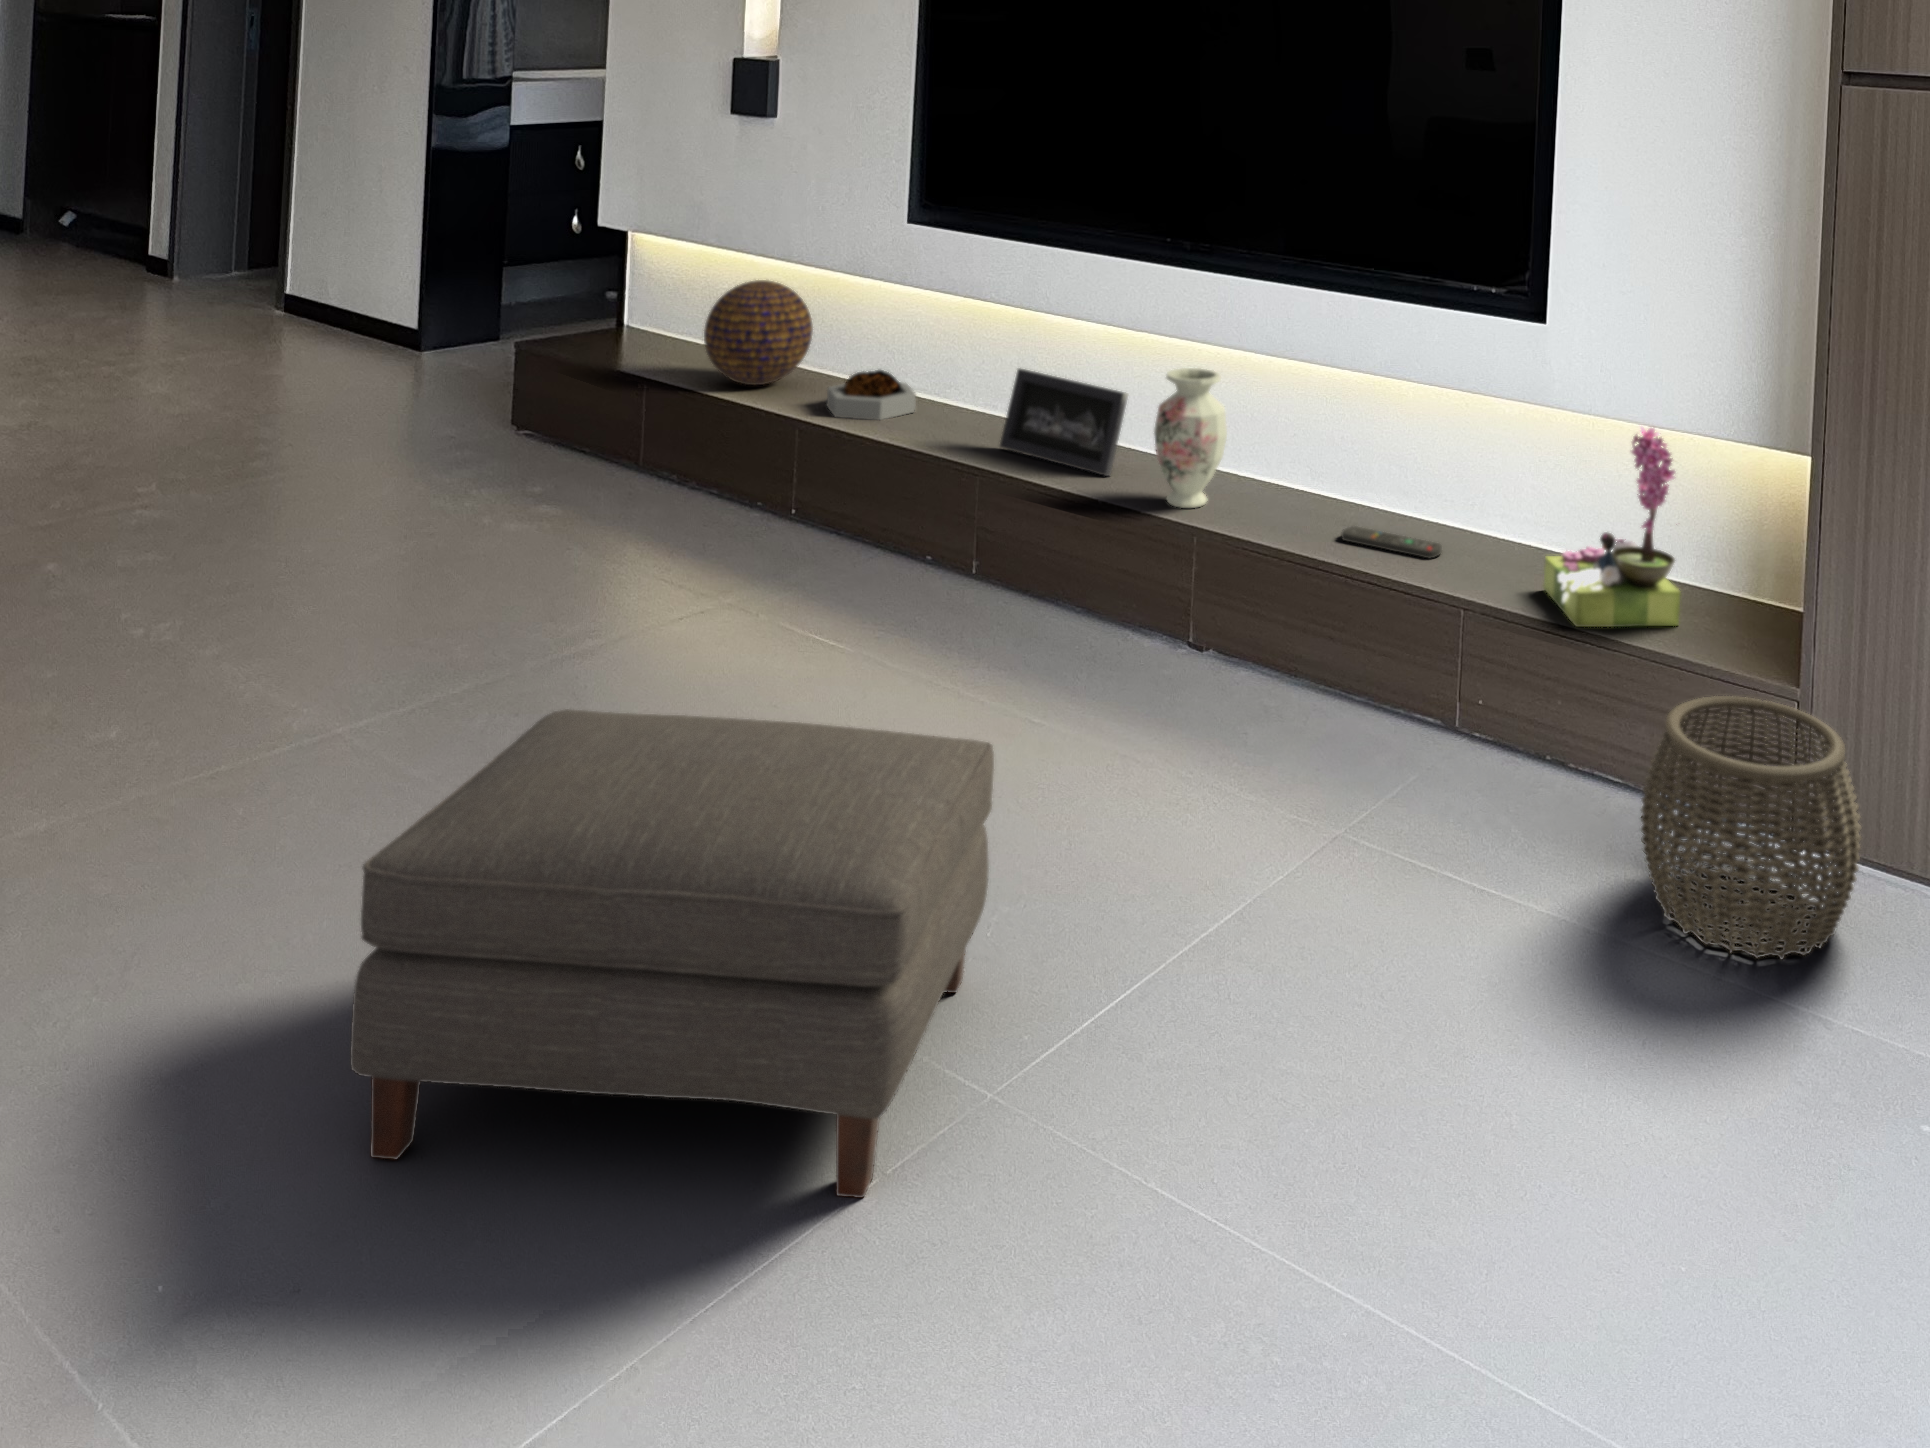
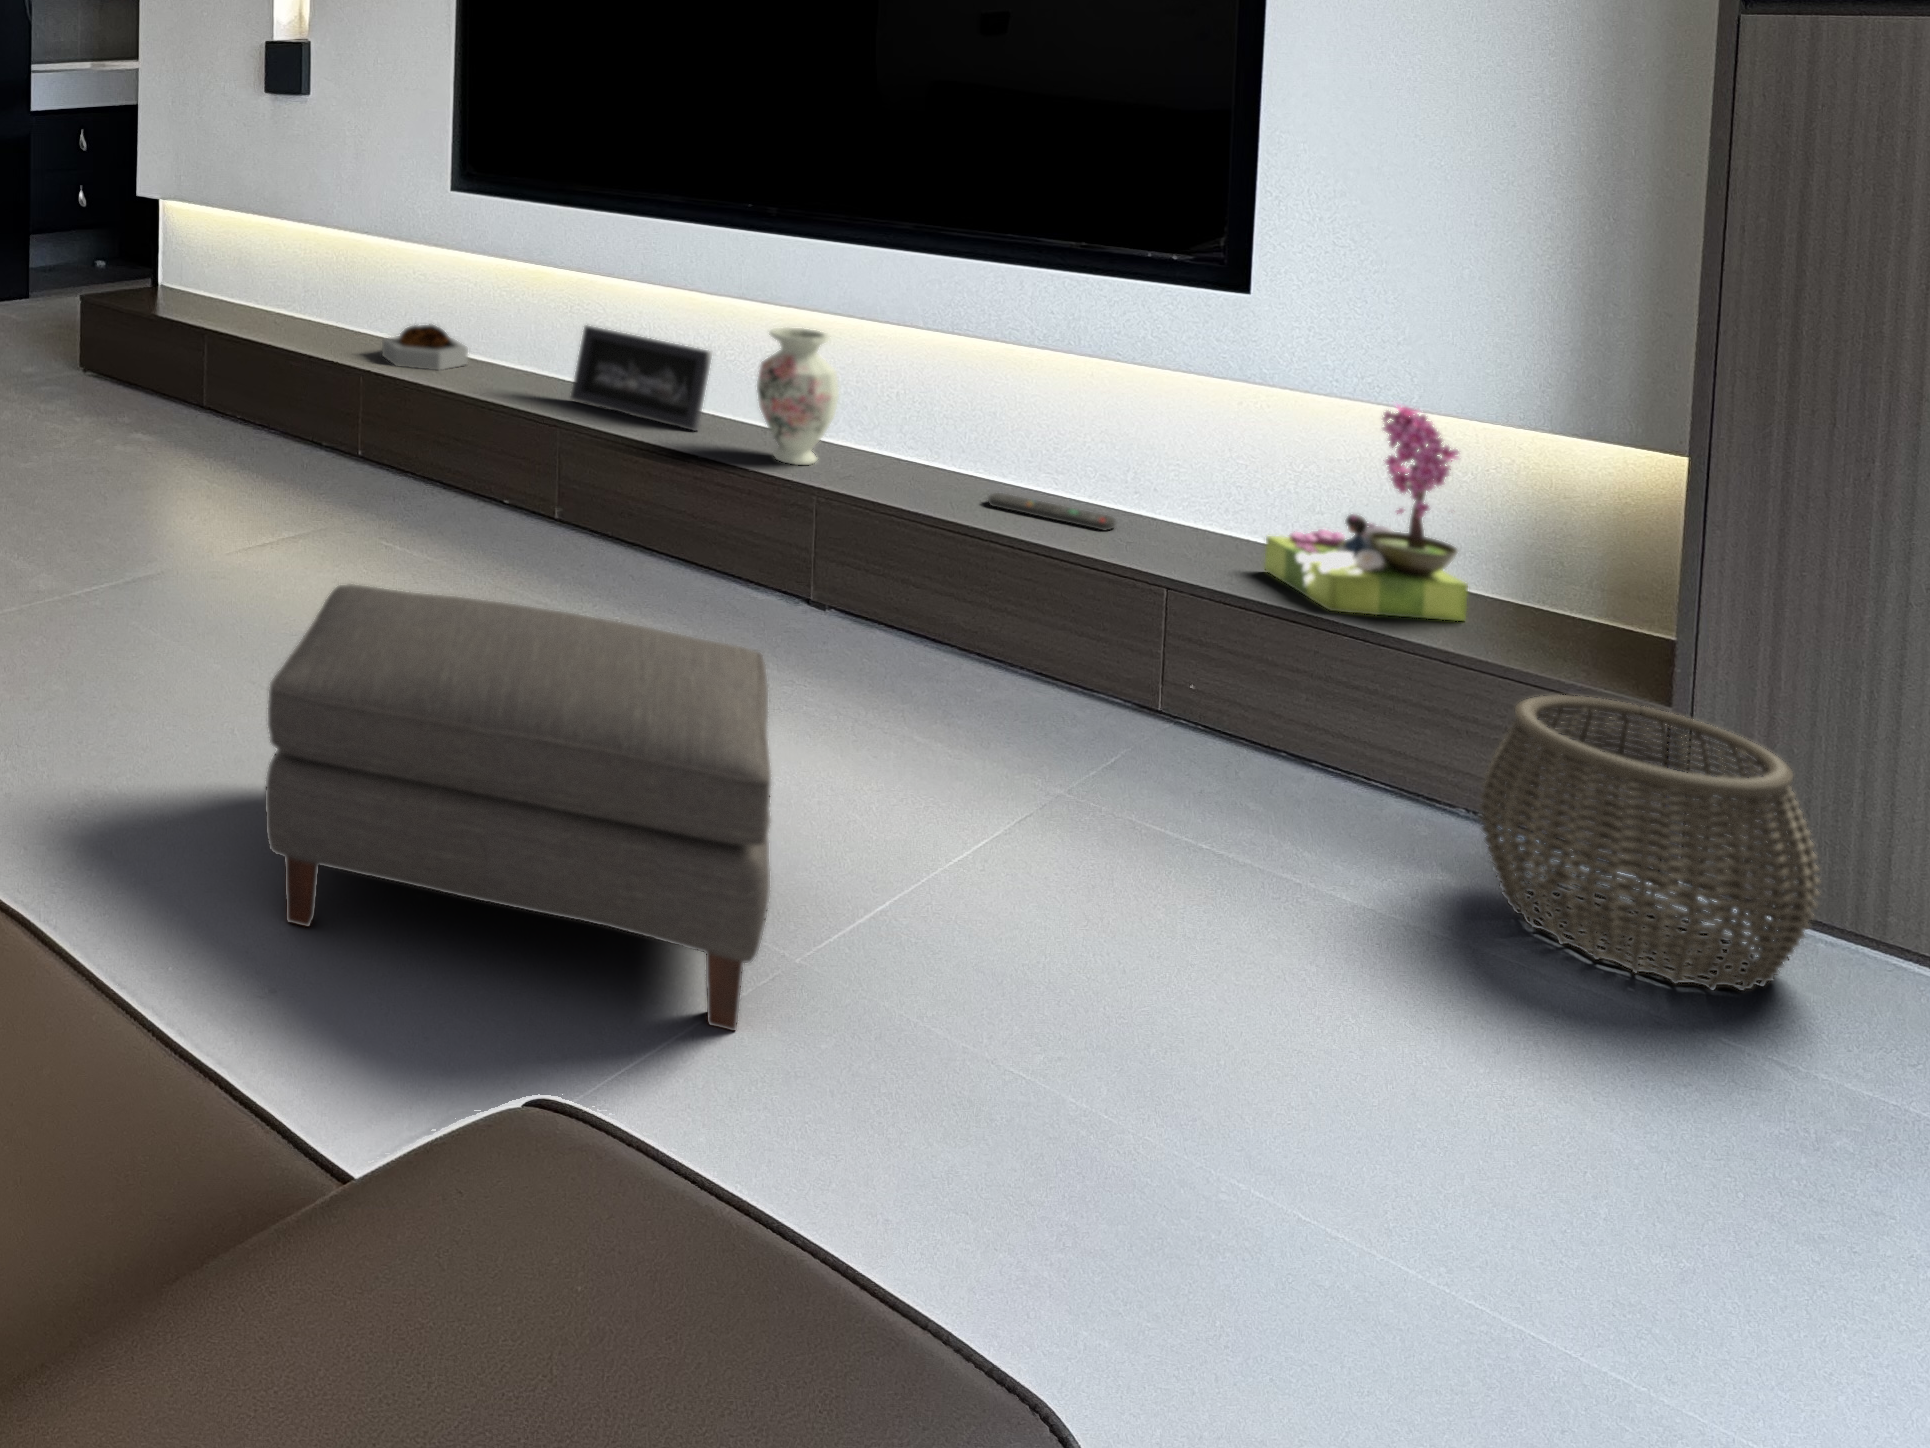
decorative orb: present [704,280,813,385] -> none [260,241,355,336]

